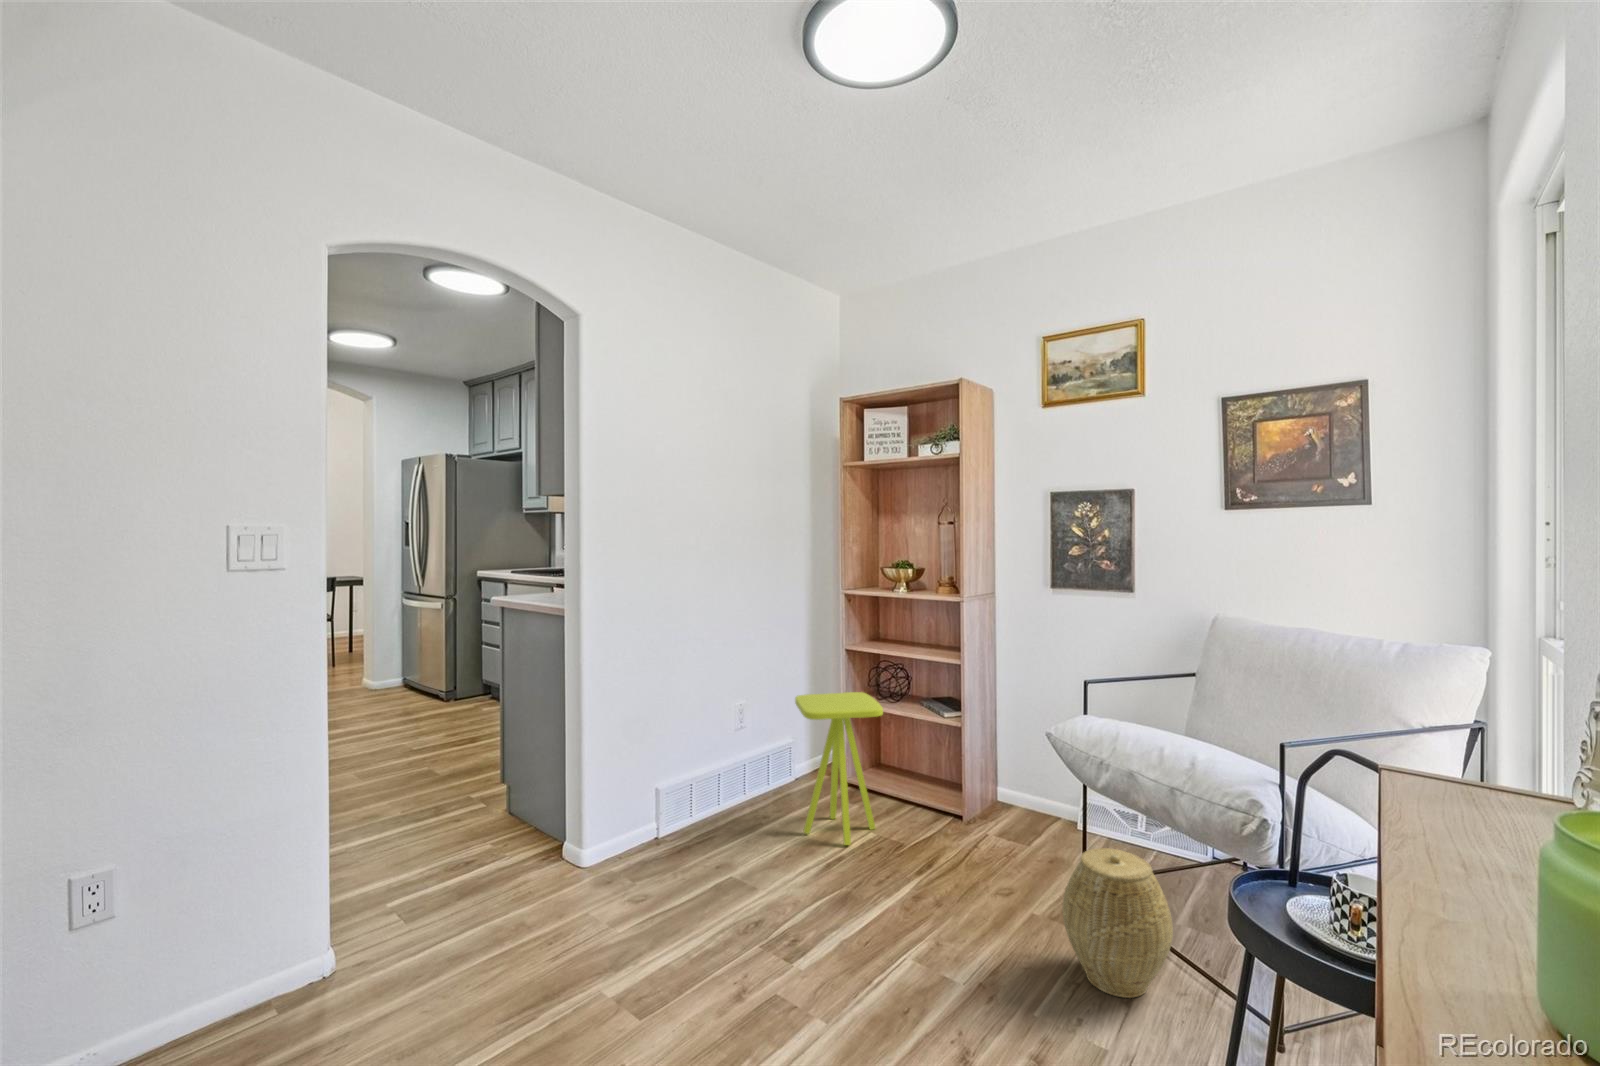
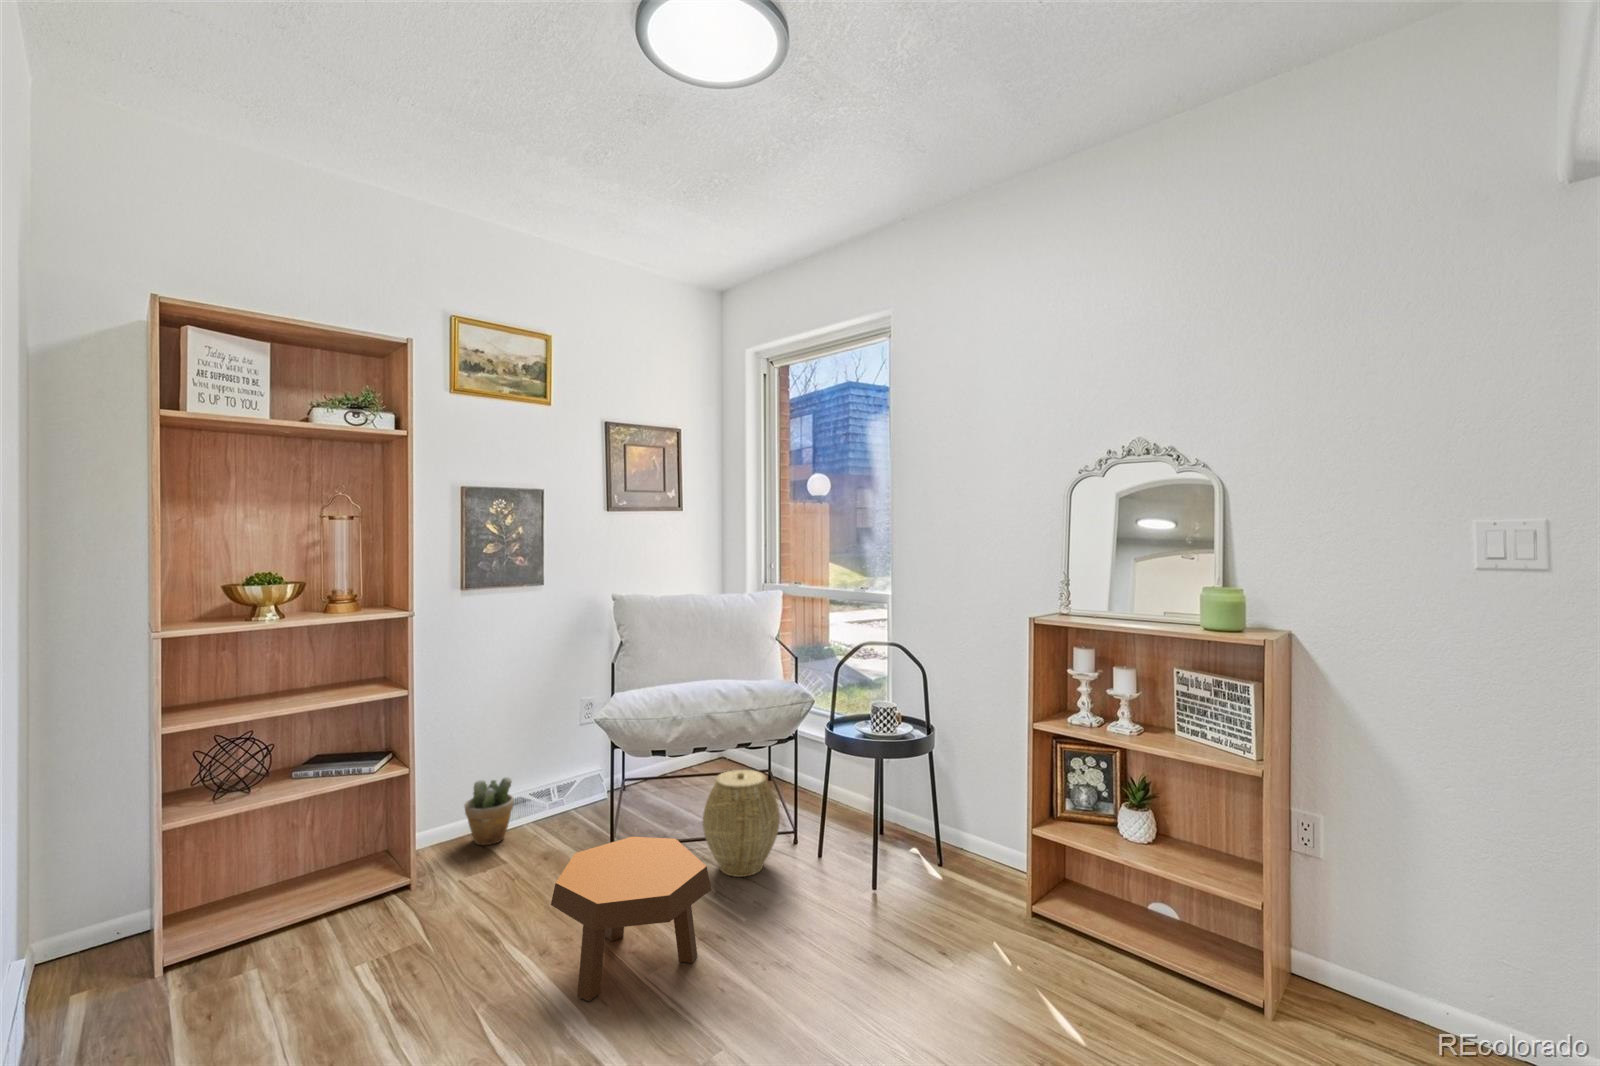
side table: present [795,692,883,845] -> none [242,767,417,1018]
potted plant: none [1030,765,1075,830] -> present [464,777,514,845]
footstool: none [830,825,975,971] -> present [551,837,711,1001]

